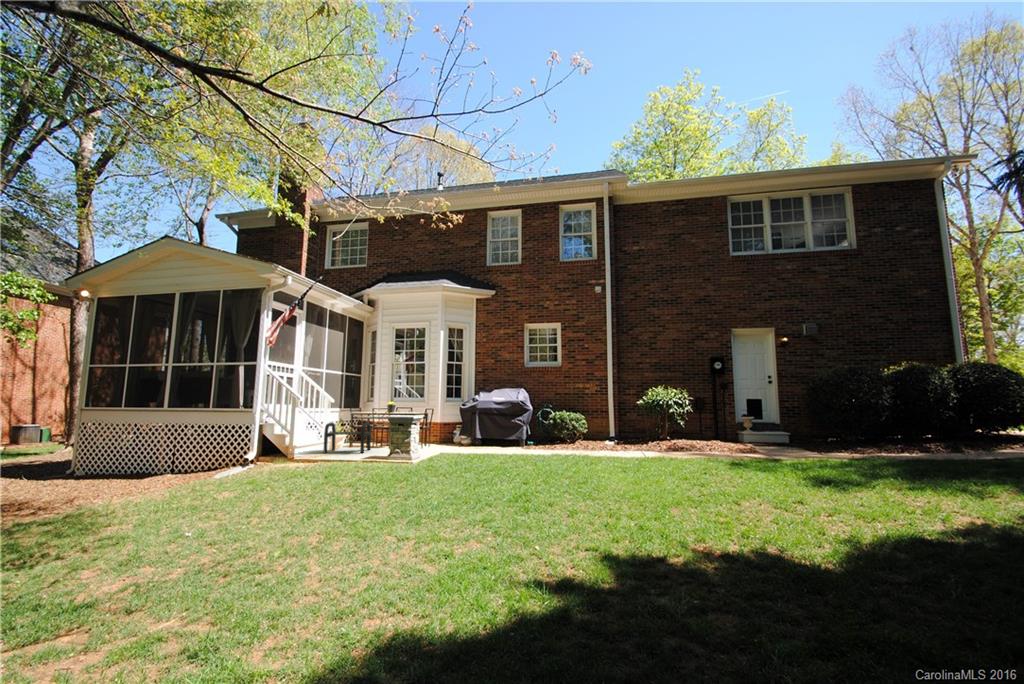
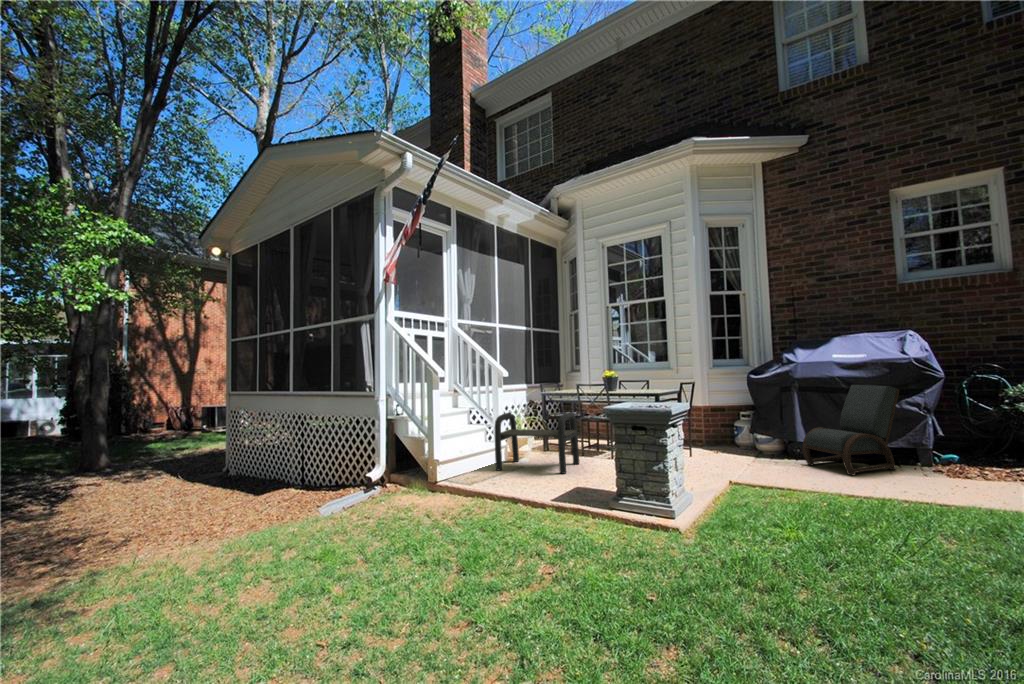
lounge chair: none [475,412,513,450] -> present [802,385,899,475]

